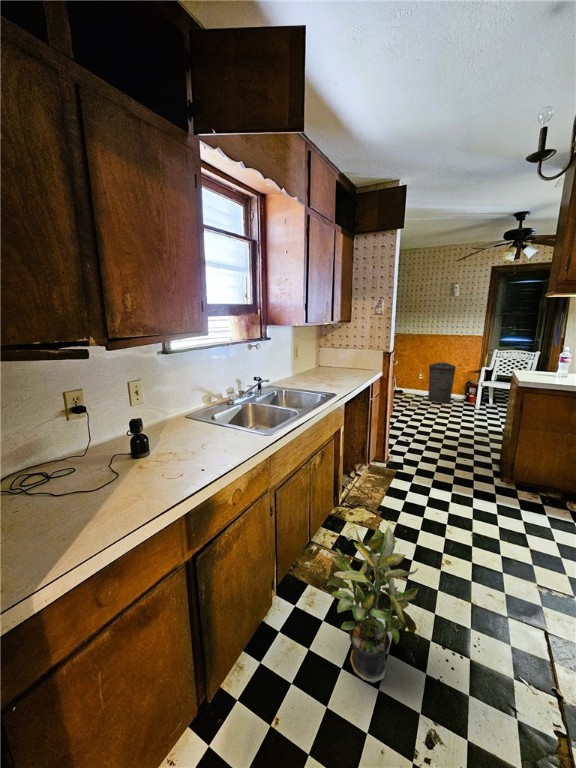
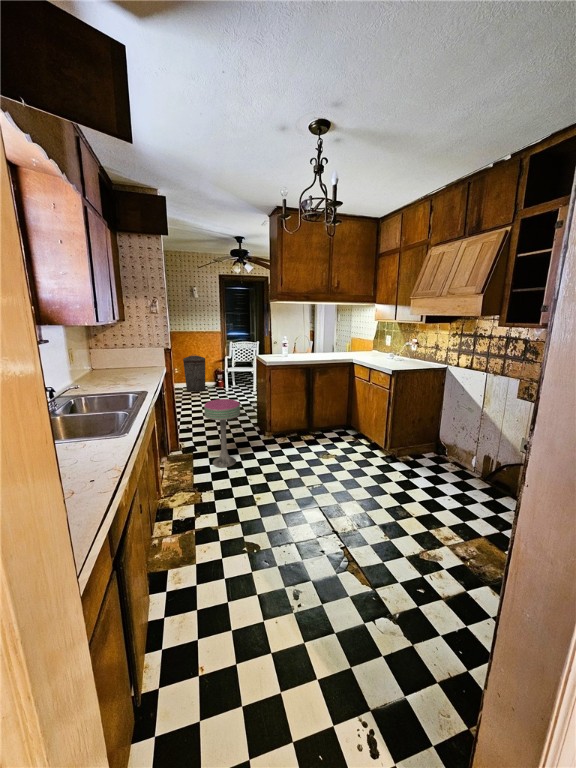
bar stool: none [411,418,459,502] -> present [204,399,240,467]
potted plant: present [327,527,418,683] -> none [204,474,270,595]

